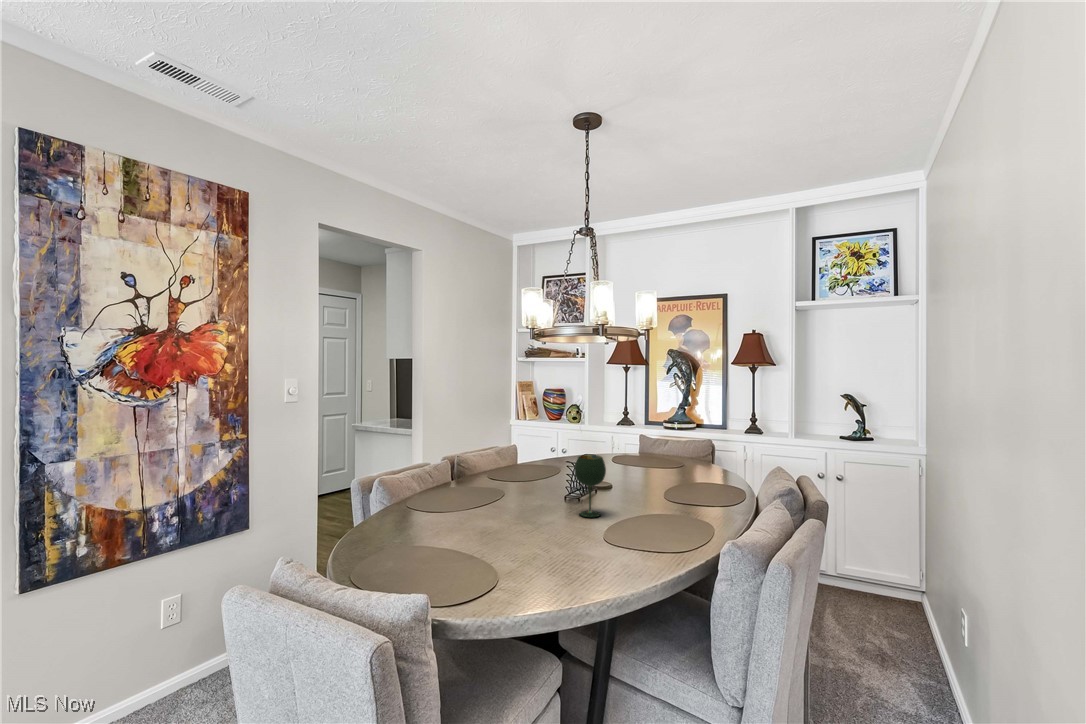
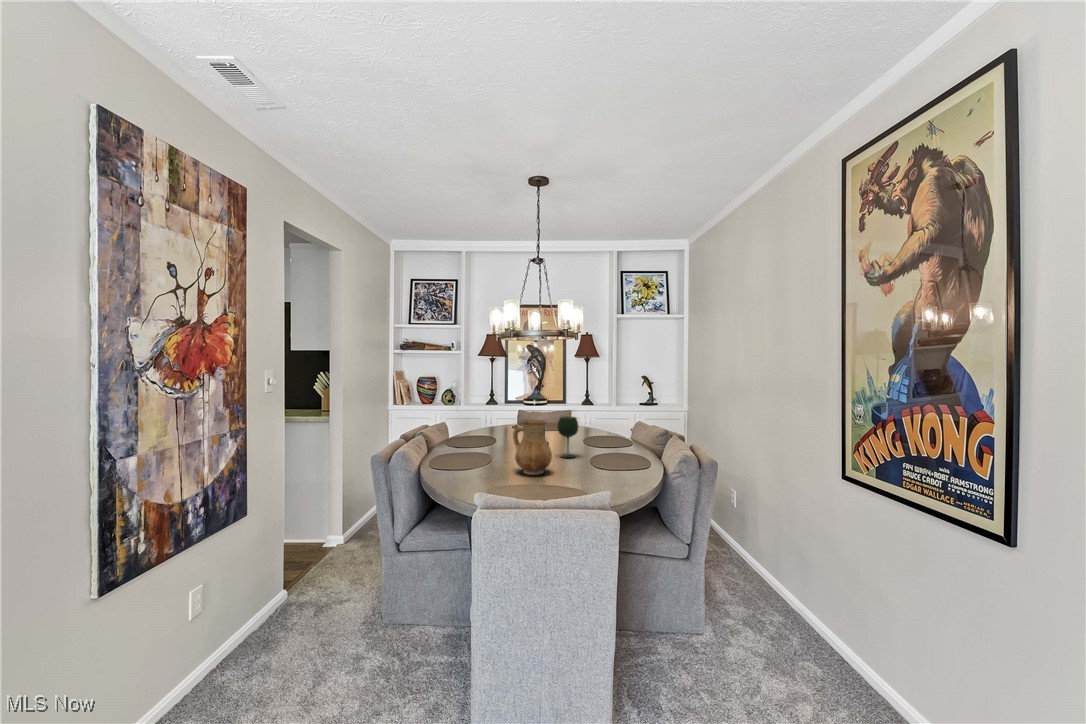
ceramic pitcher: none [467,457,519,539] -> present [513,419,552,475]

